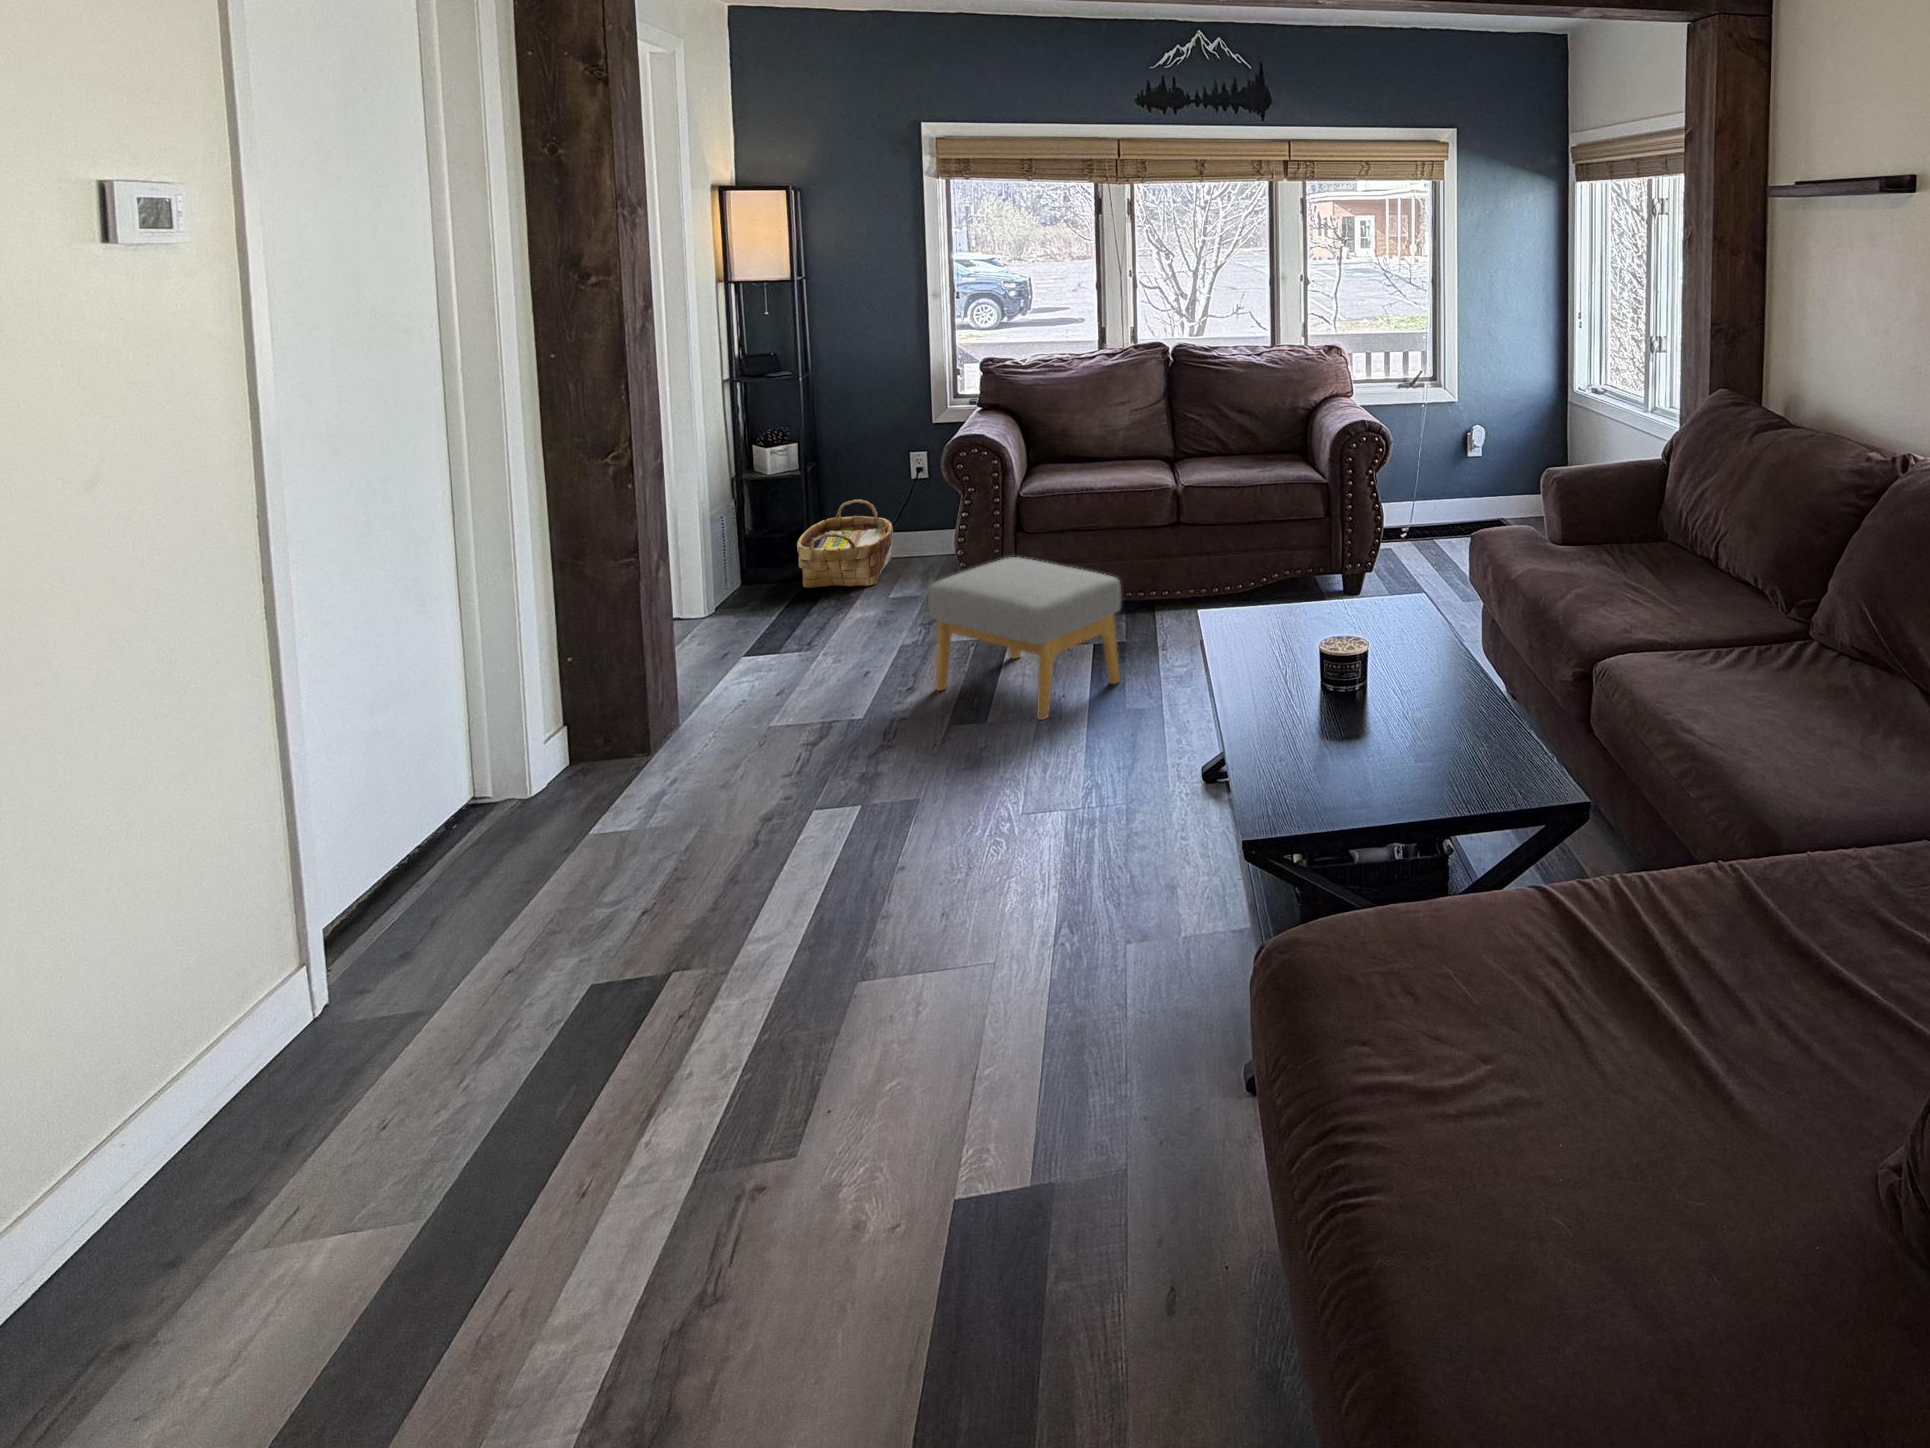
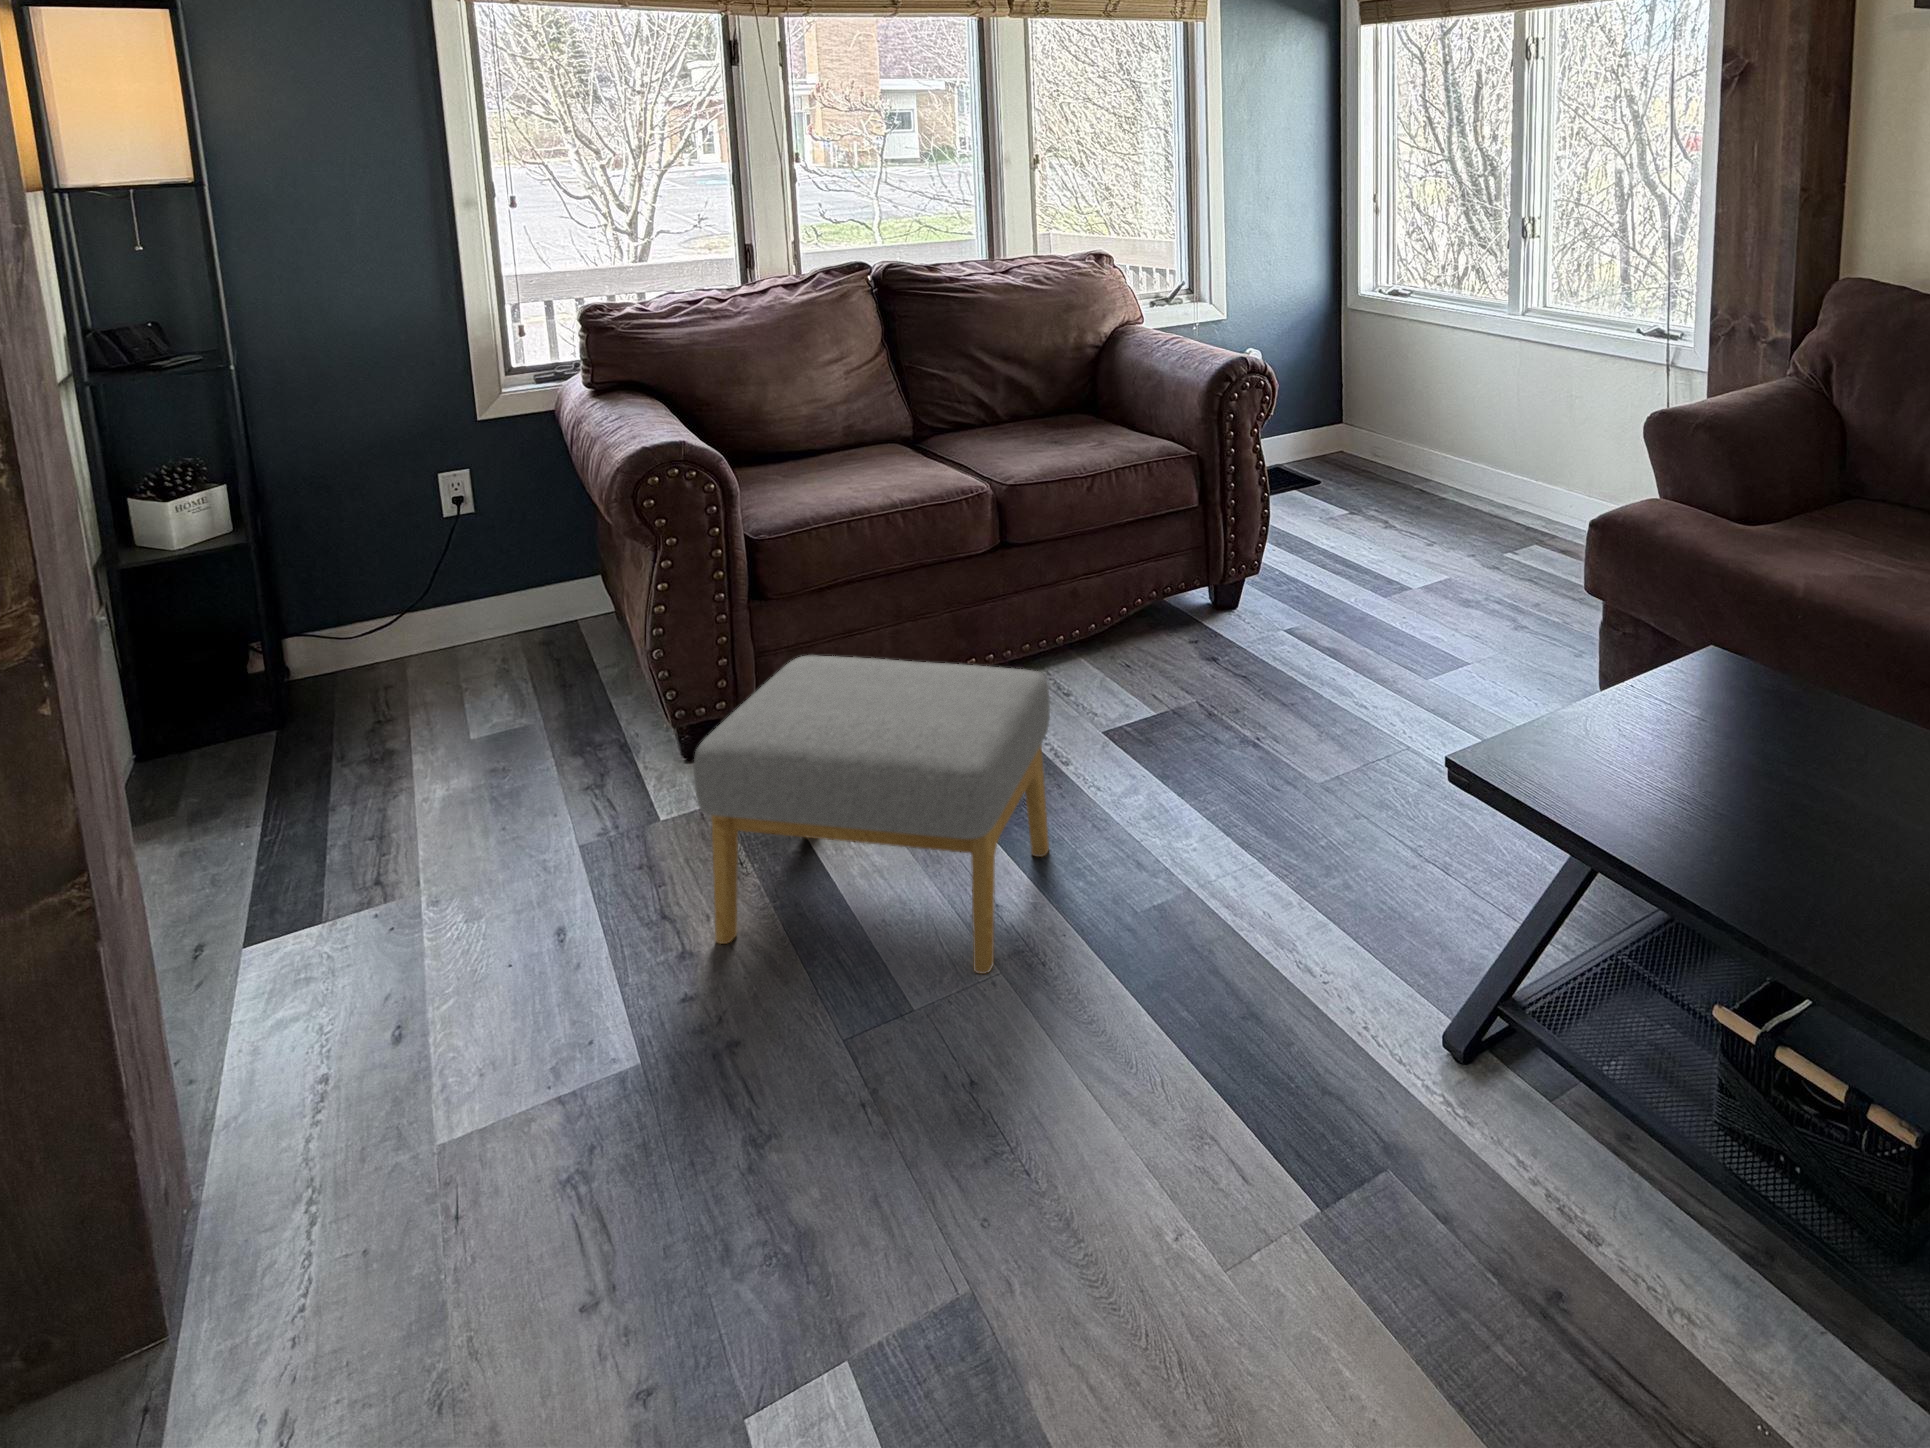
woven basket: present [797,499,893,588] -> none [256,567,437,746]

